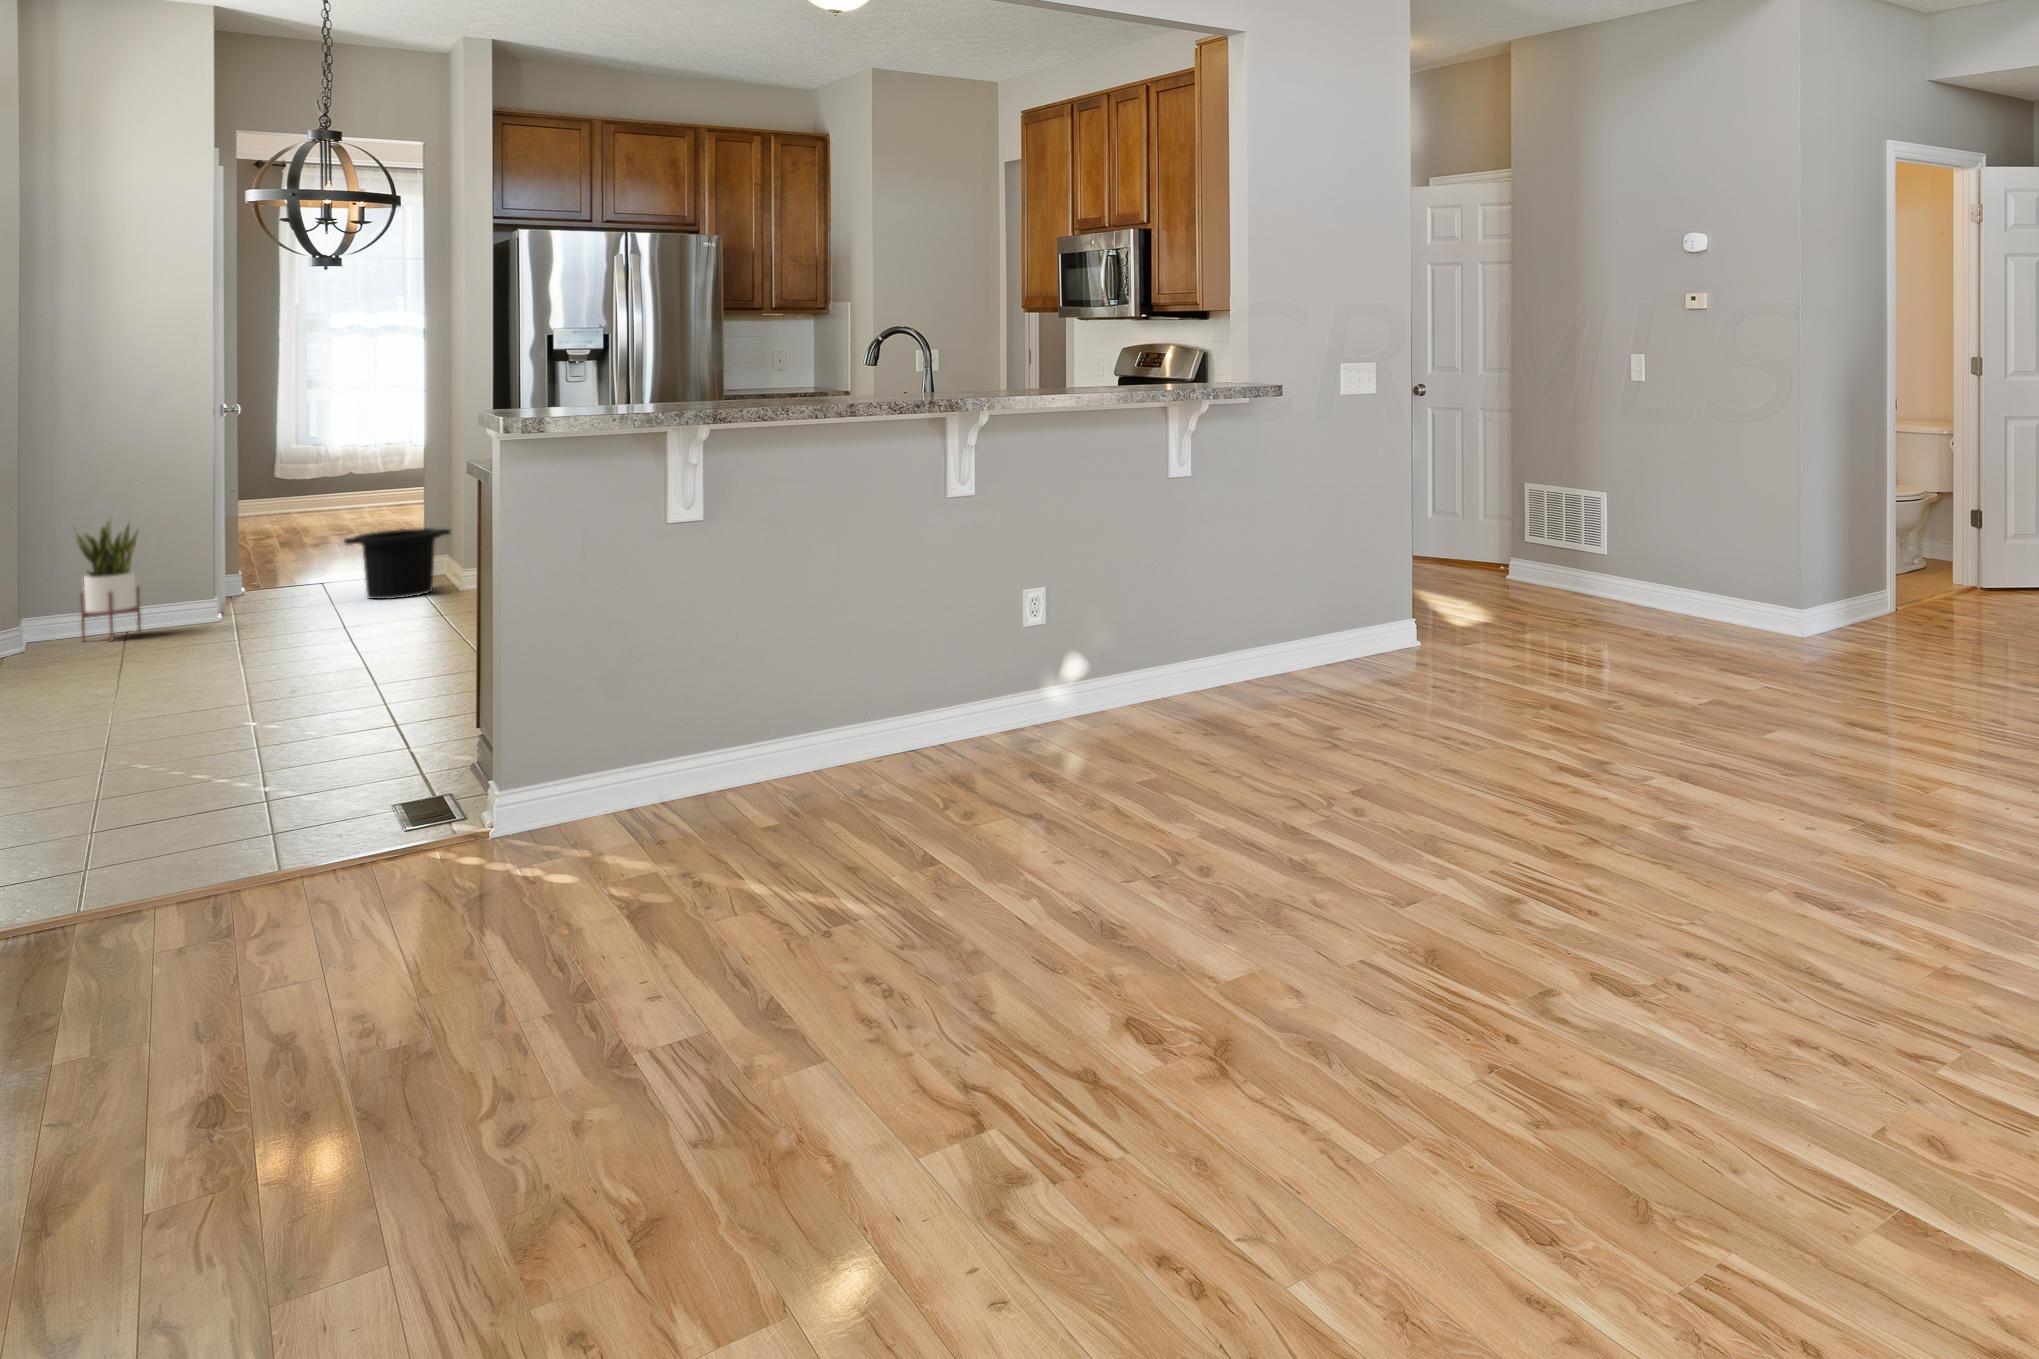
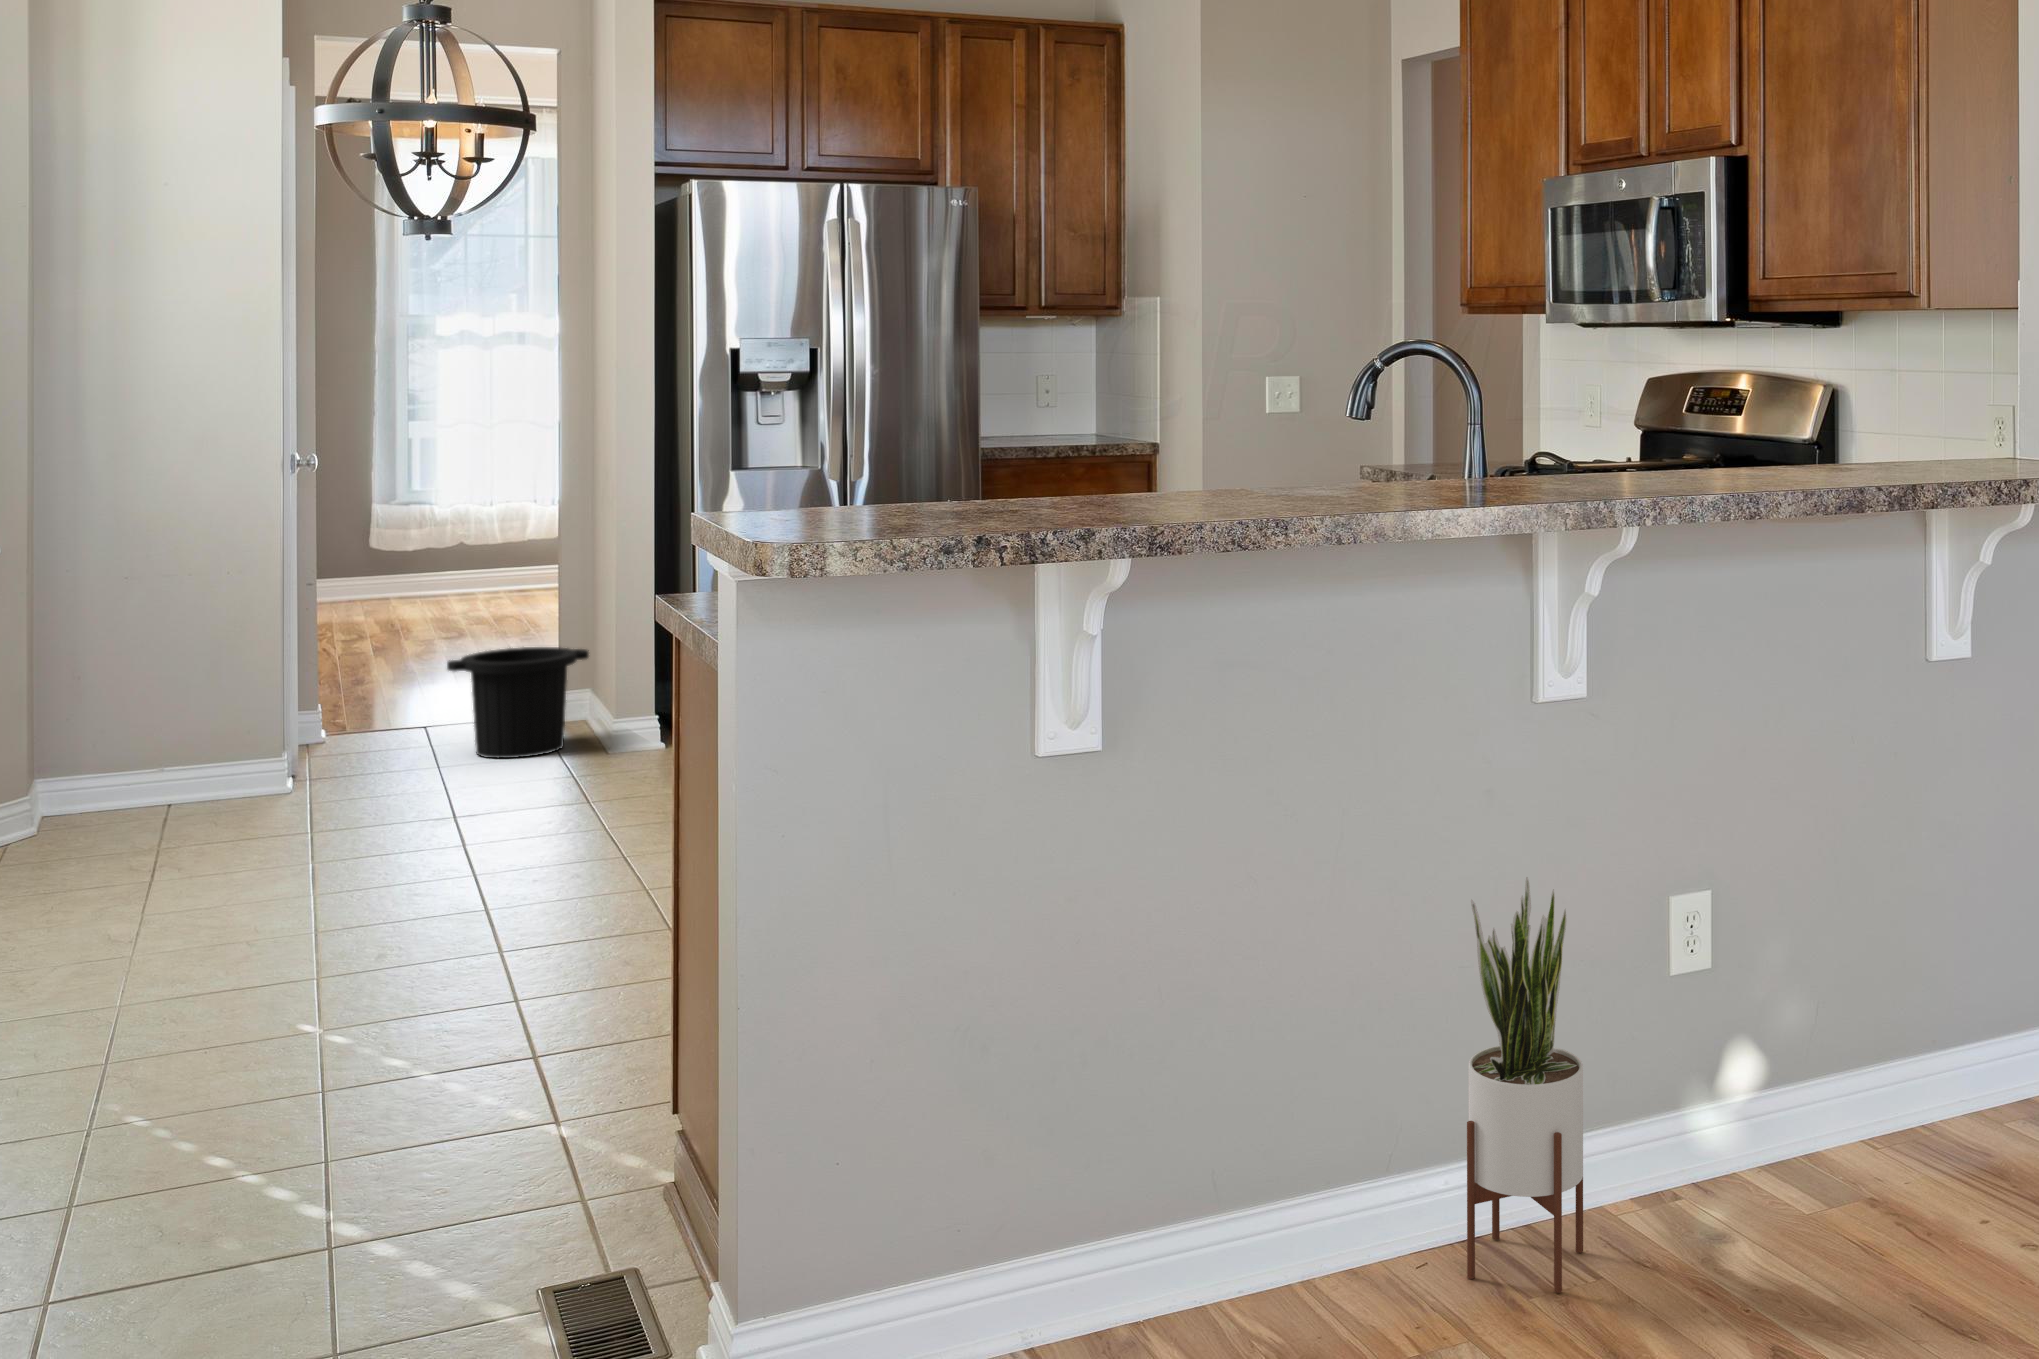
potted plant: present [71,517,141,640] -> present [1467,877,1583,1293]

